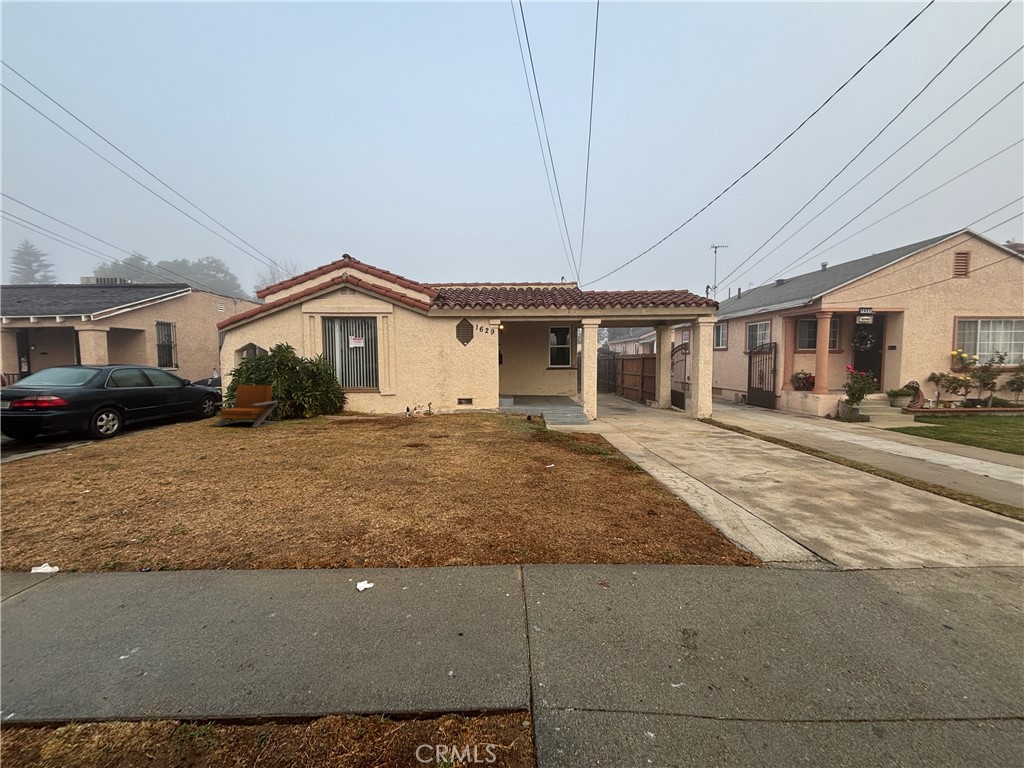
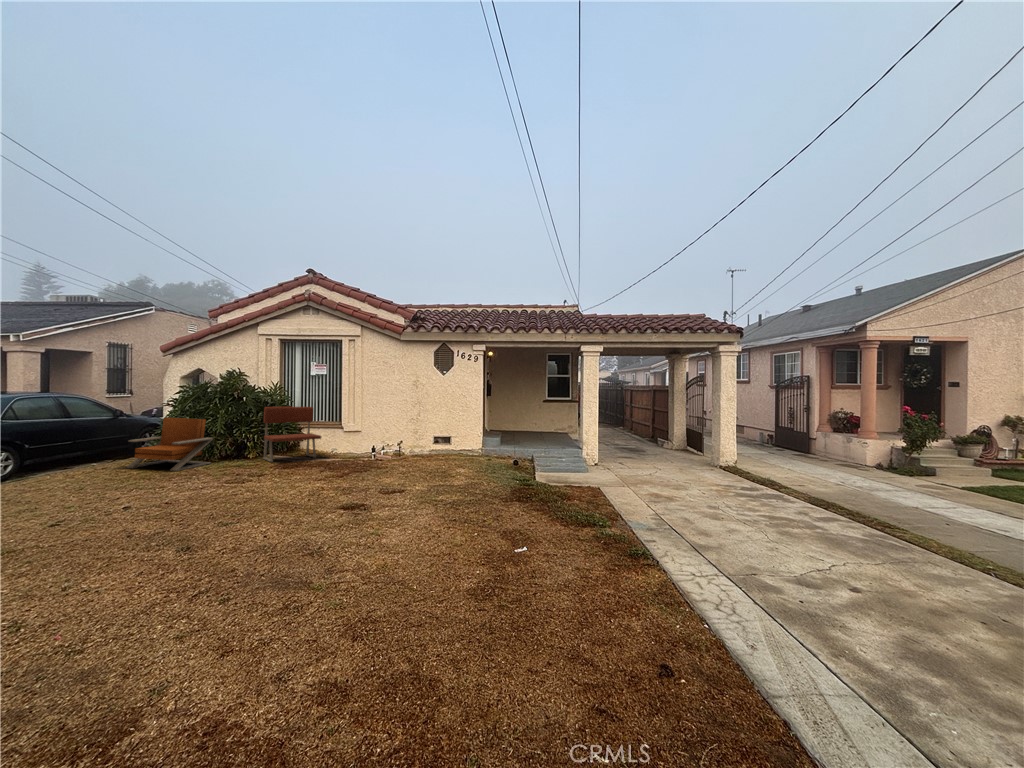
bench: none [317,375,365,421] -> present [263,407,321,462]

